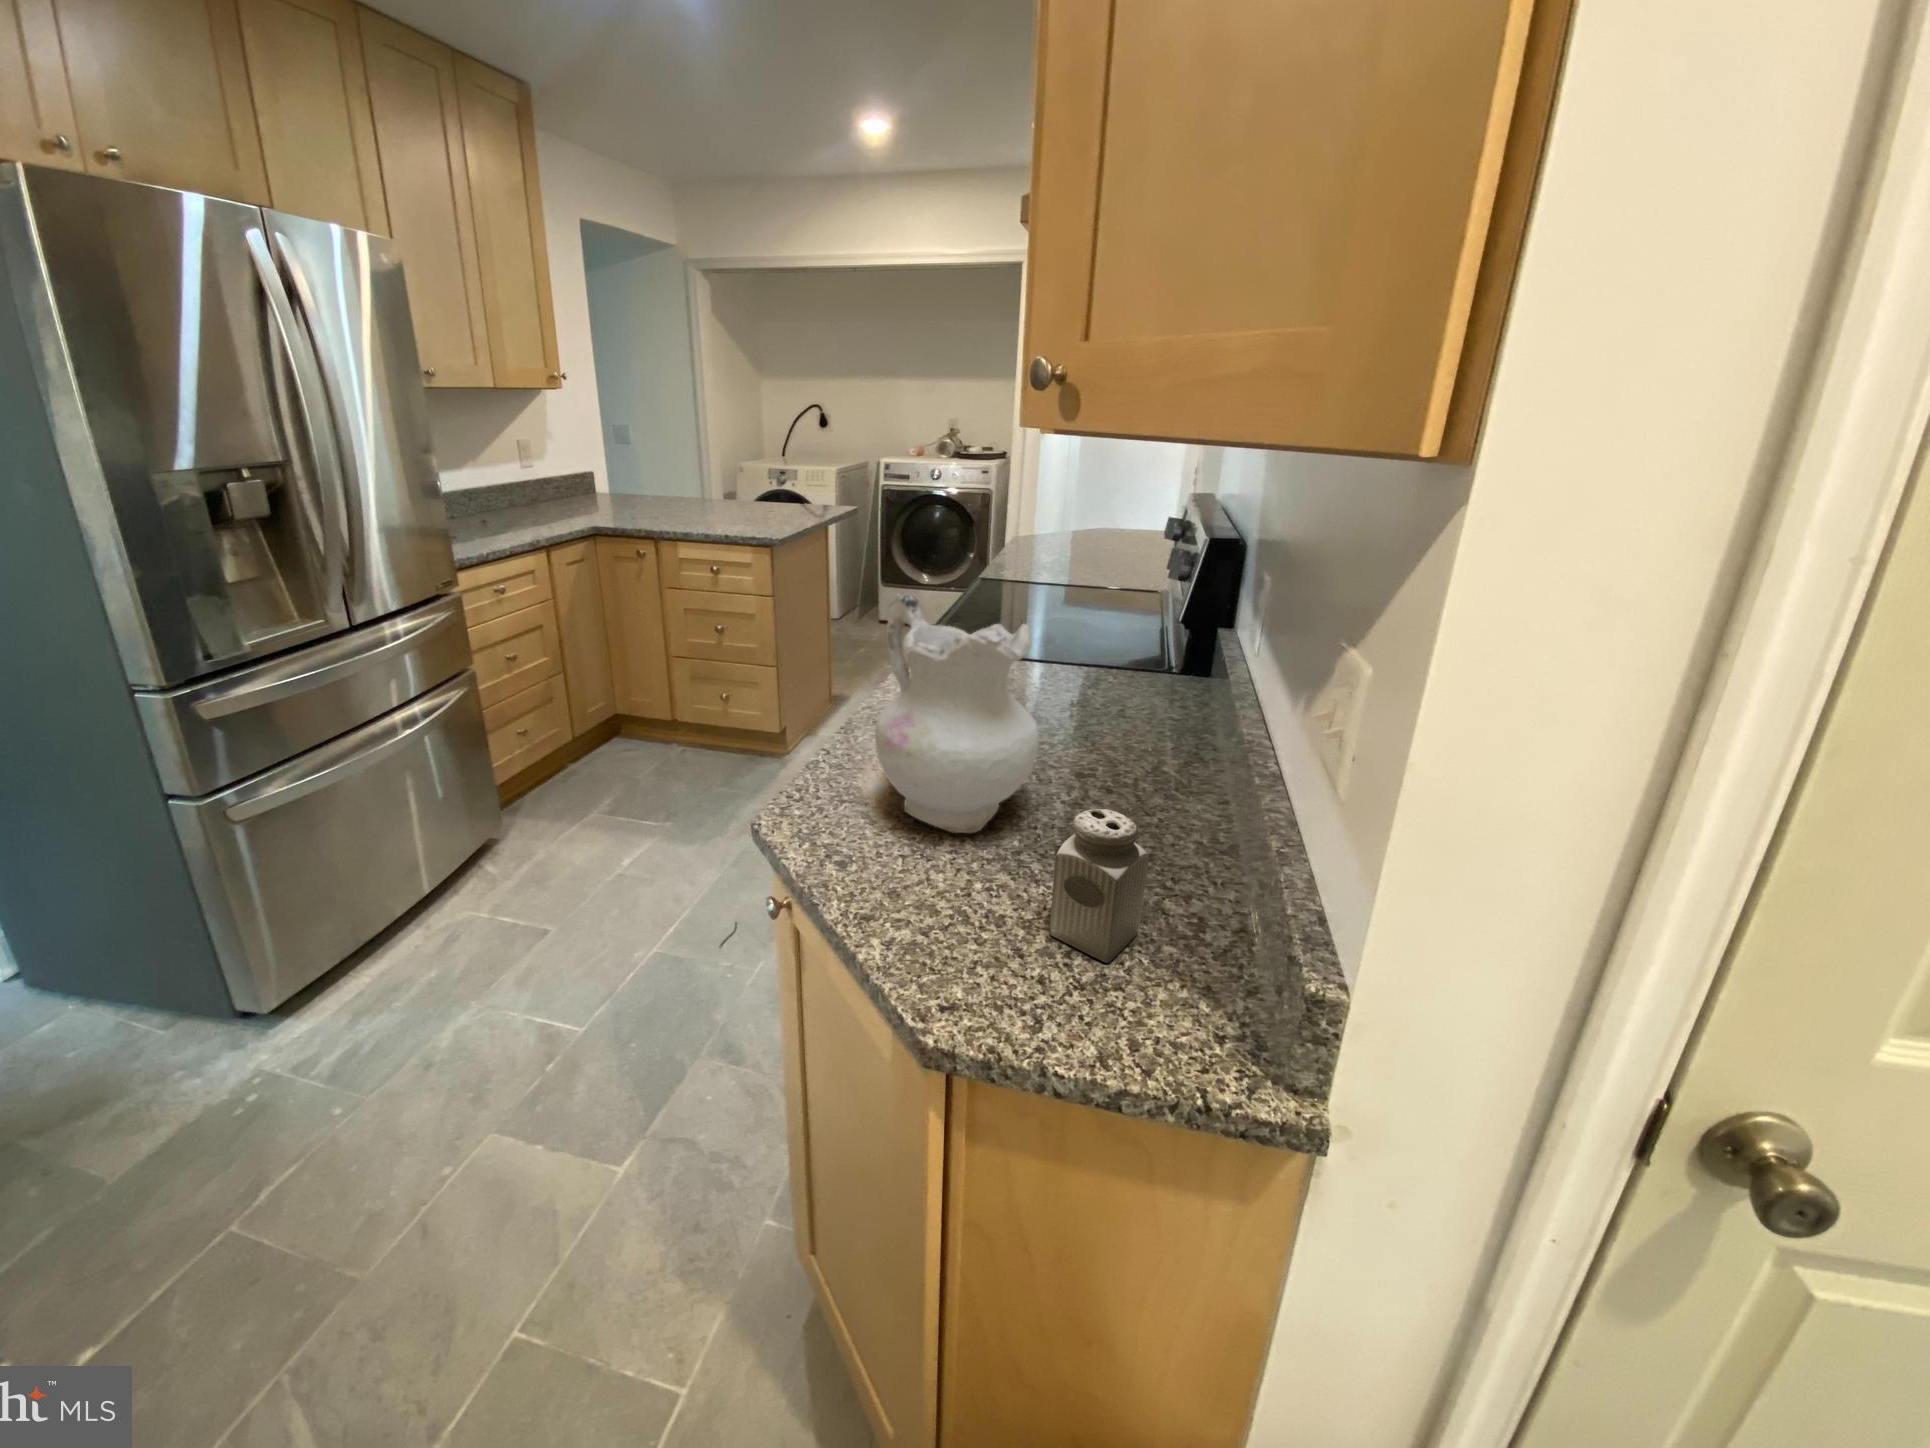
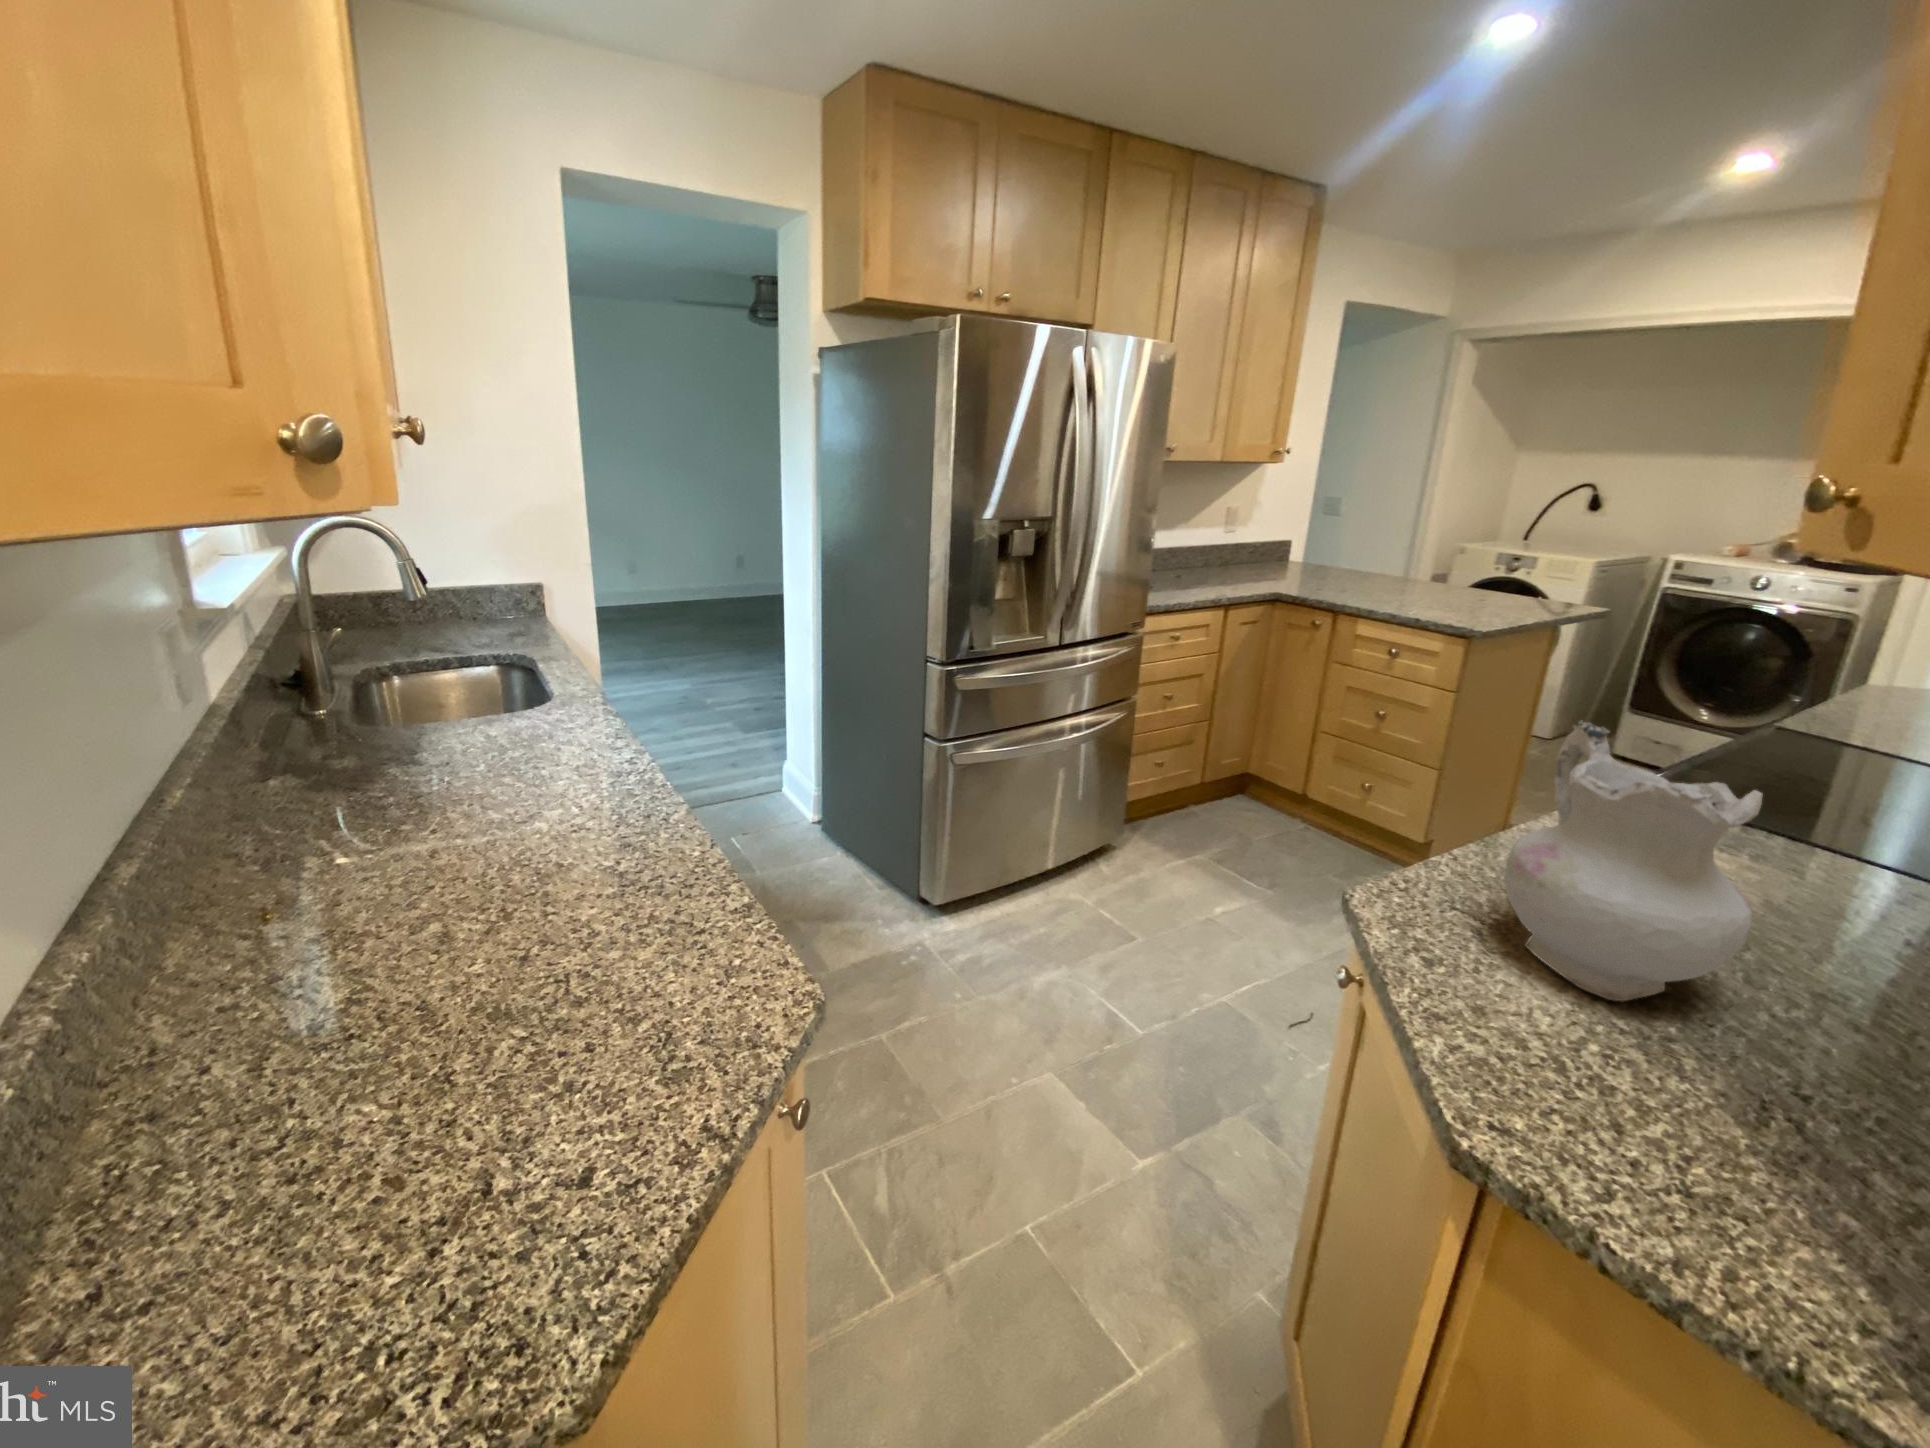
salt shaker: present [1050,809,1149,963] -> none [1672,1018,1865,1202]

